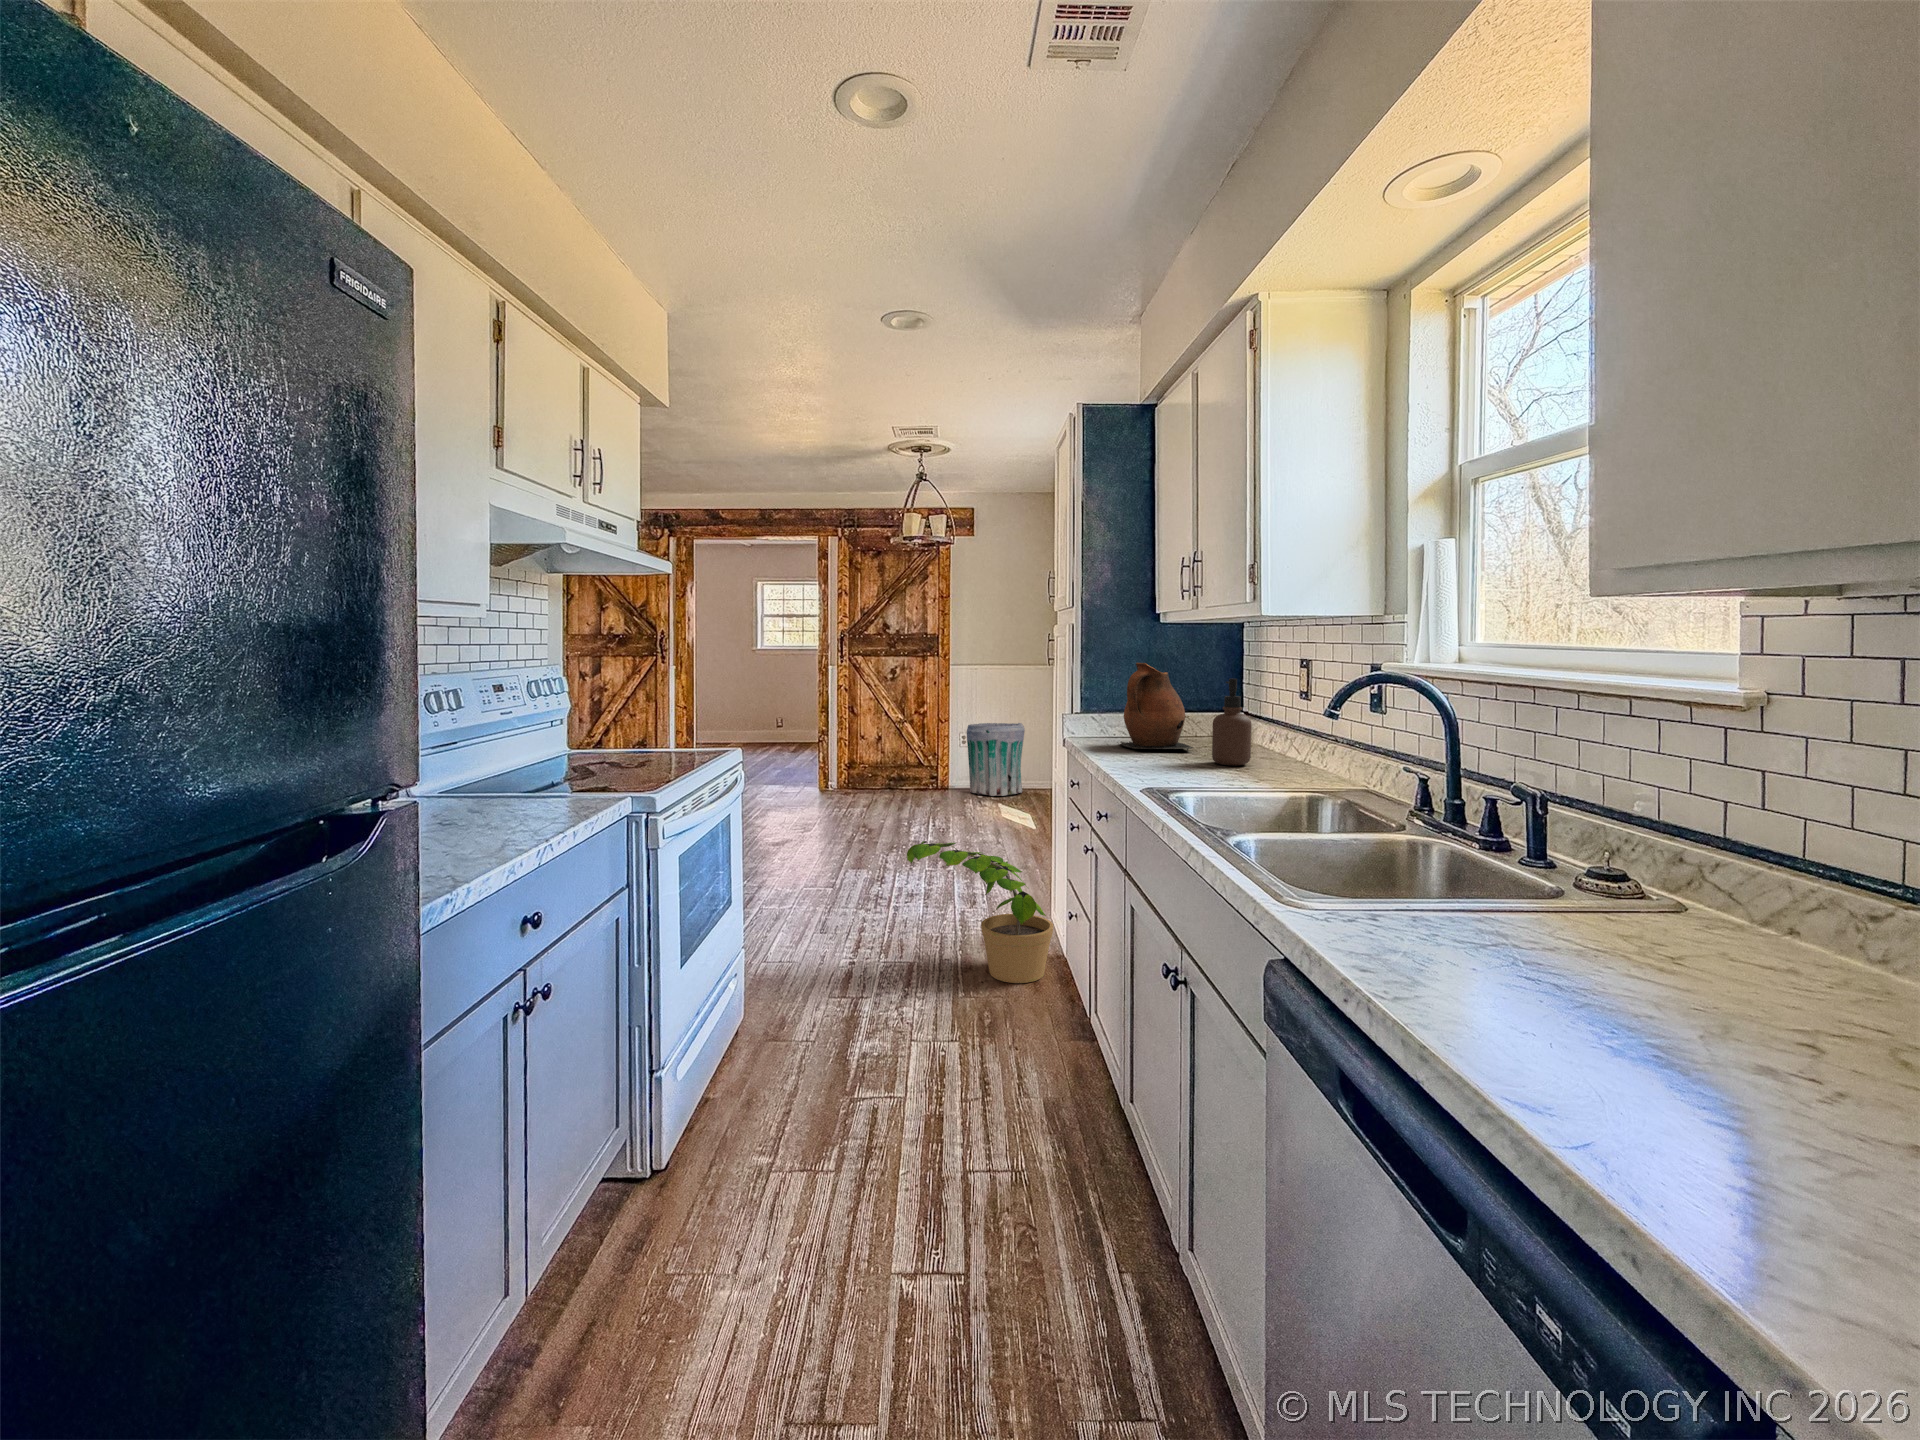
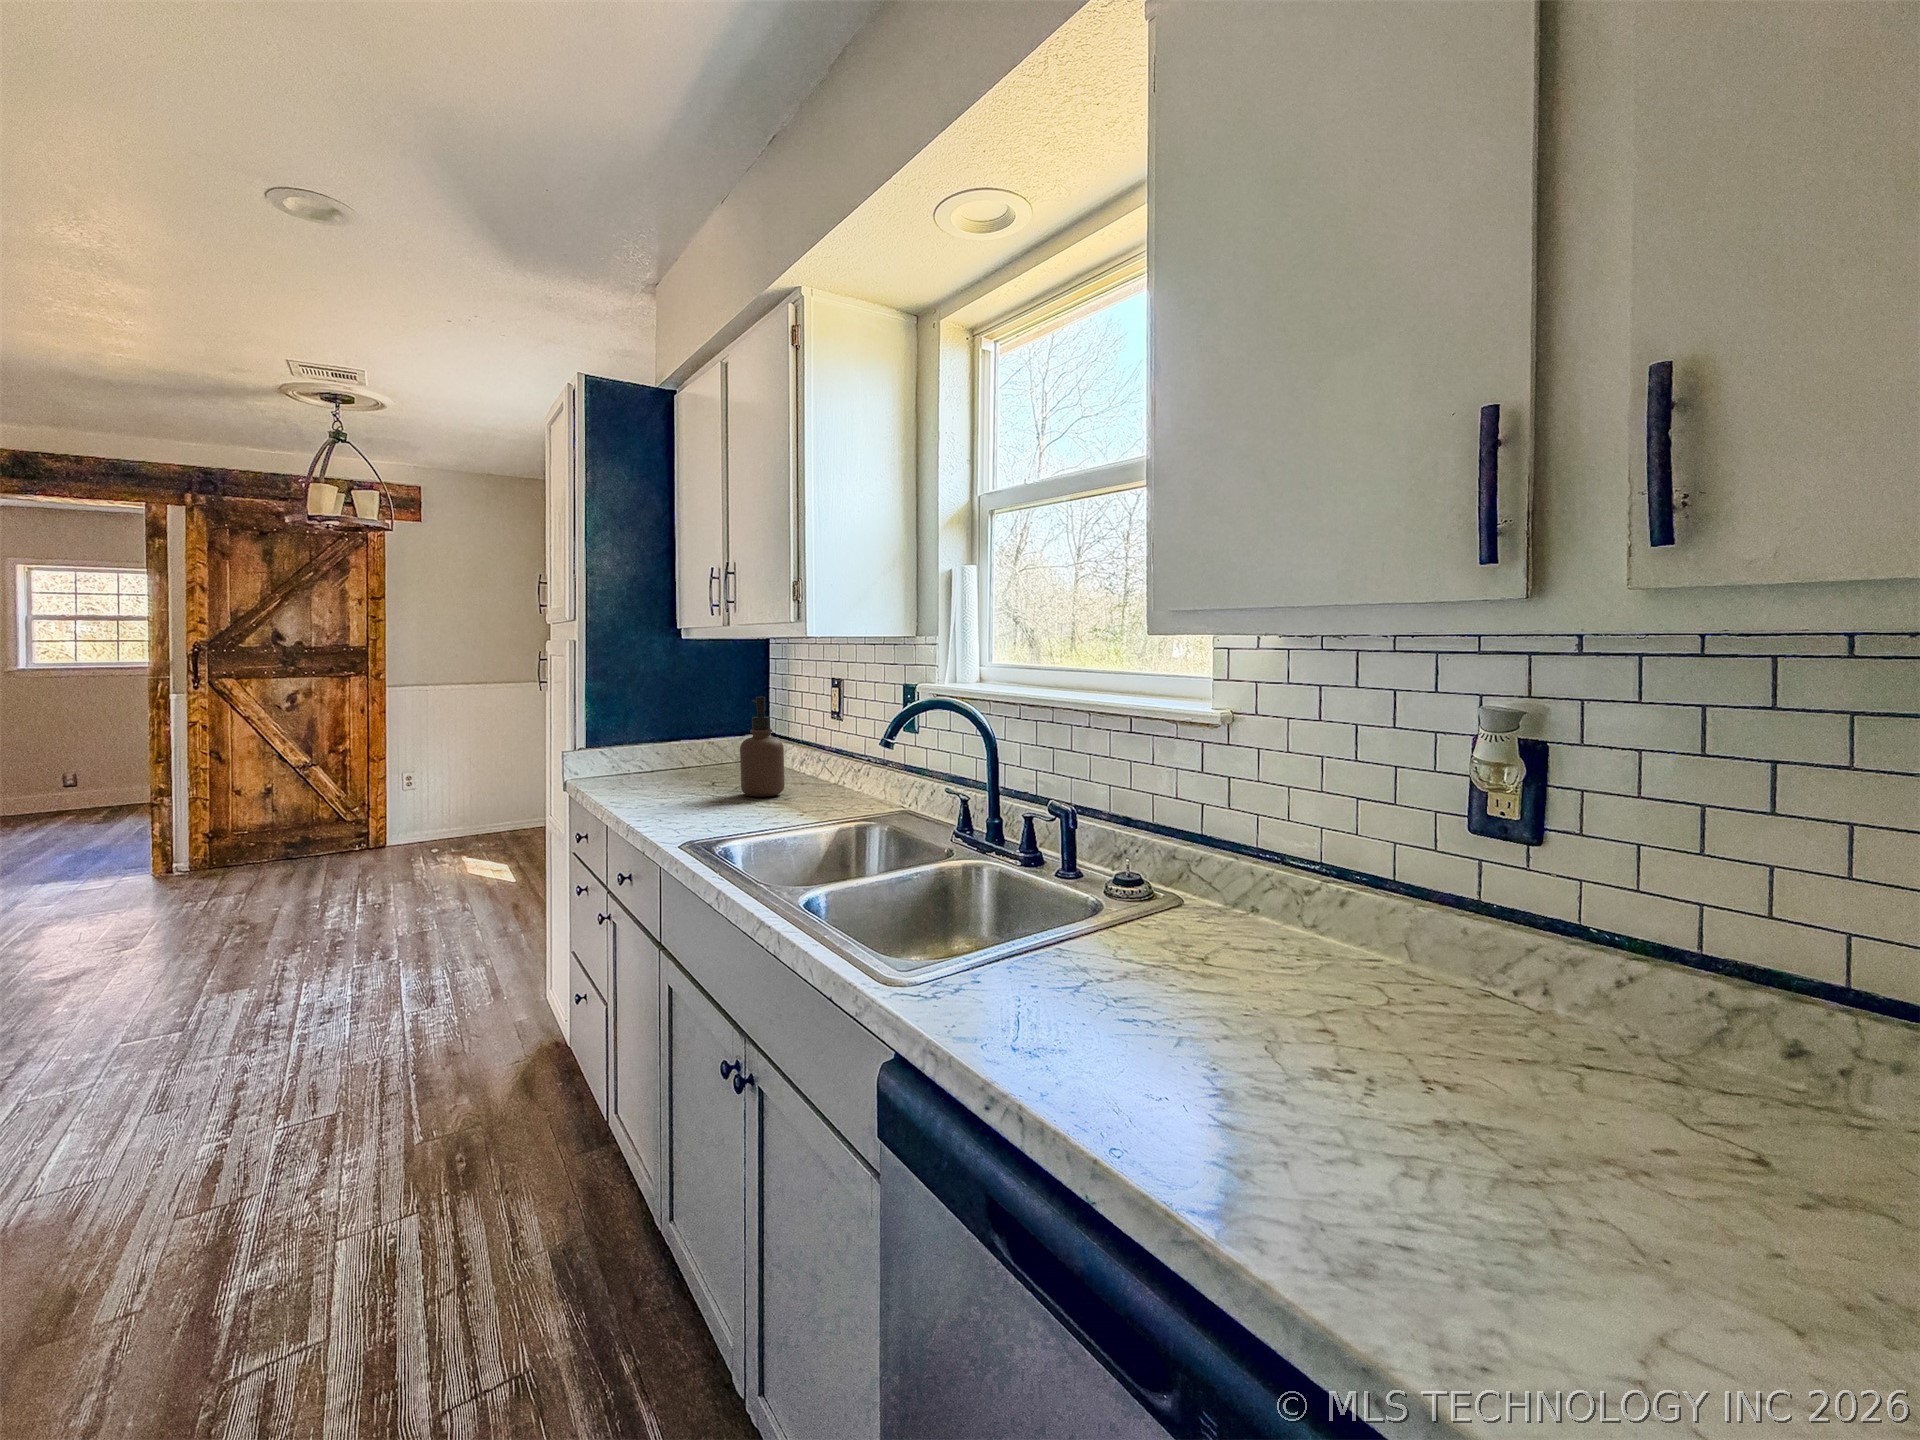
ceramic pitcher: present [1121,663,1193,750] -> none [621,681,717,785]
trash can: present [967,723,1025,796] -> none [407,758,491,853]
potted plant: present [907,841,1053,983] -> none [317,931,548,1105]

